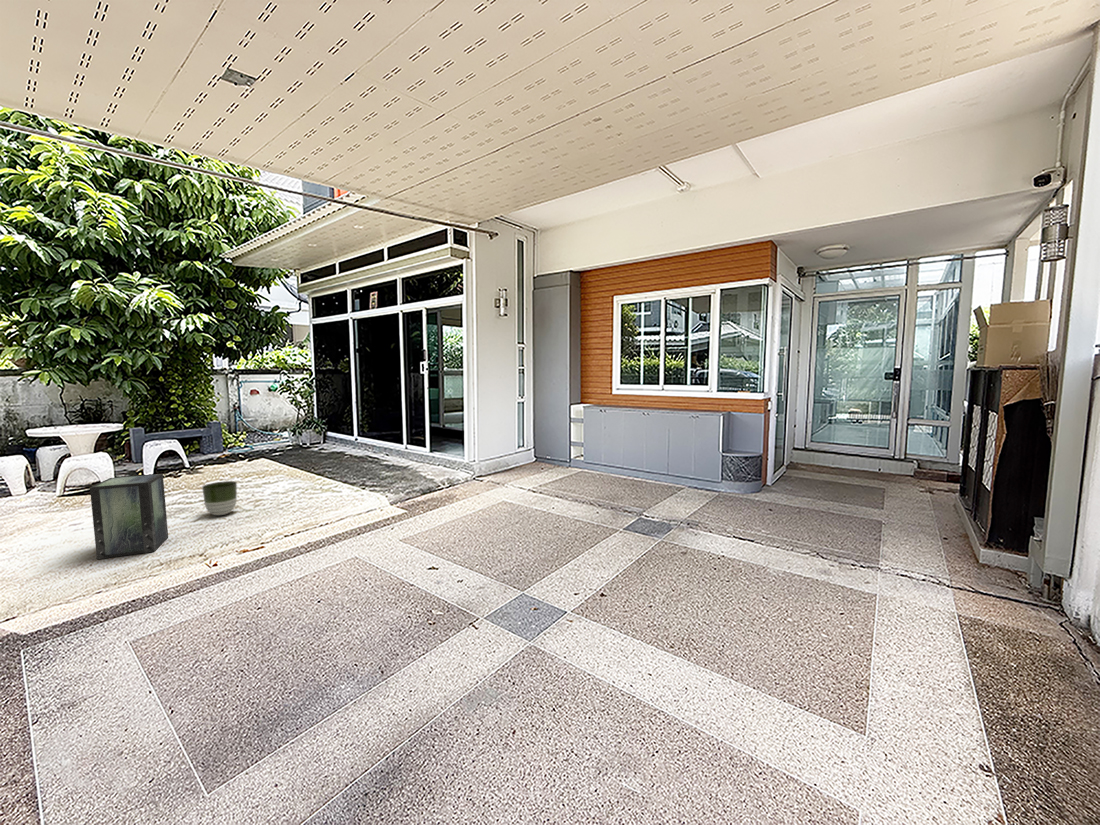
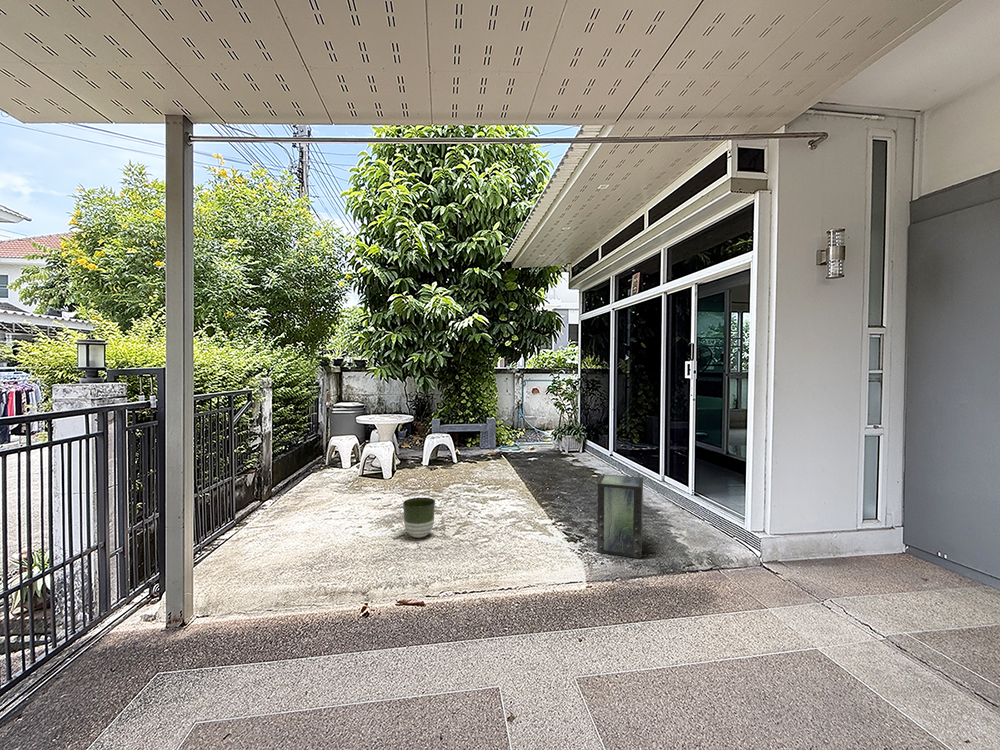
storage box: present [90,474,168,559] -> present [597,474,643,558]

